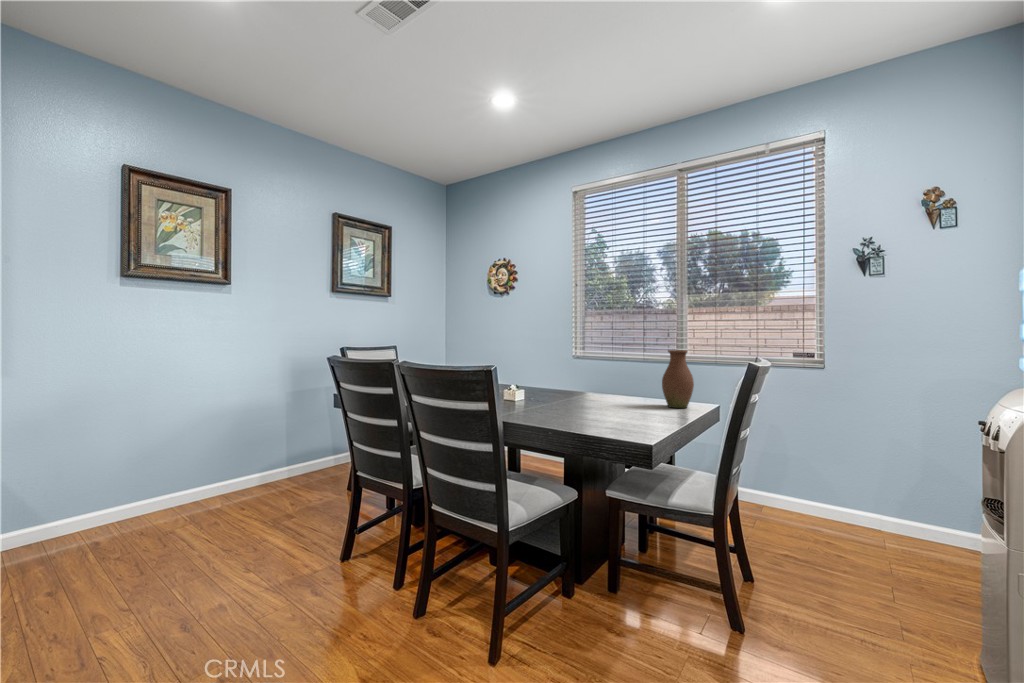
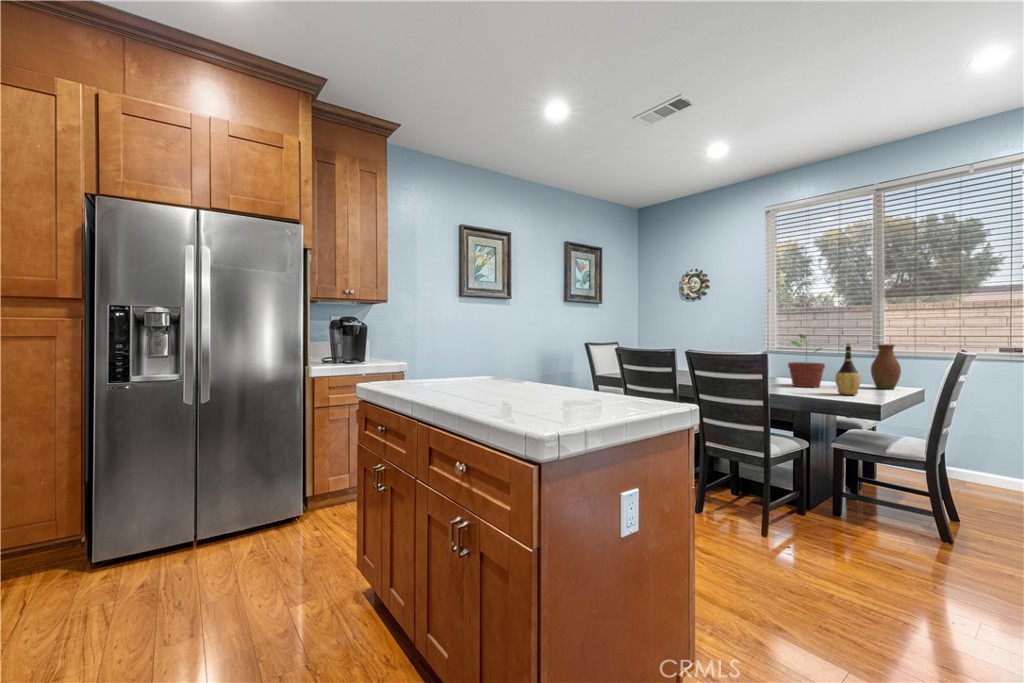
potted plant: none [568,336,610,408] -> present [788,334,825,387]
wine bottle: none [612,349,642,422] -> present [835,343,861,395]

